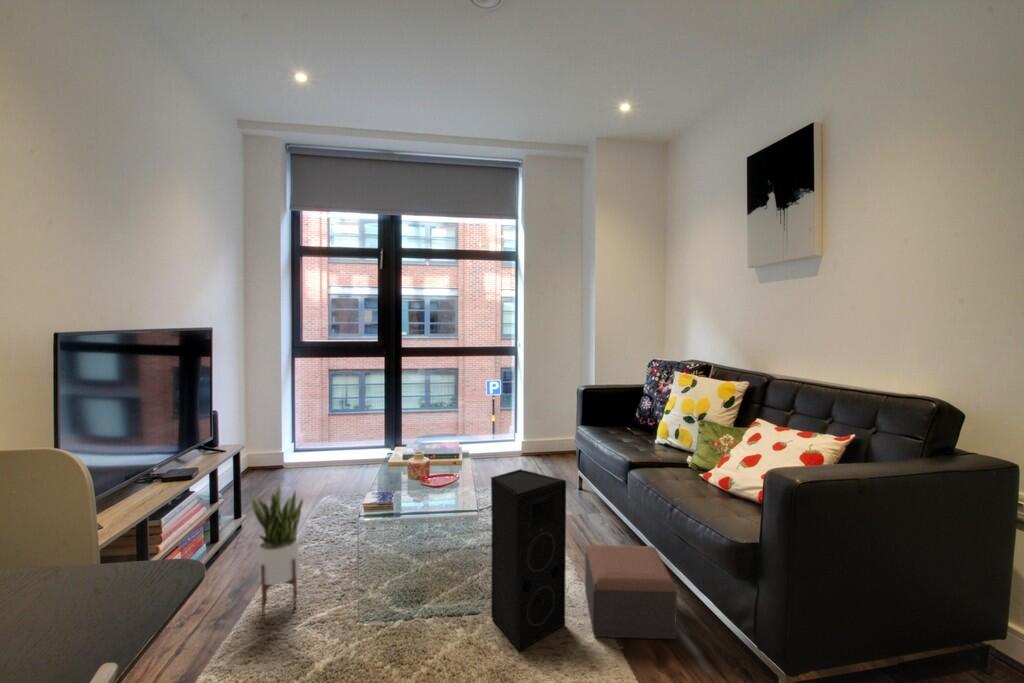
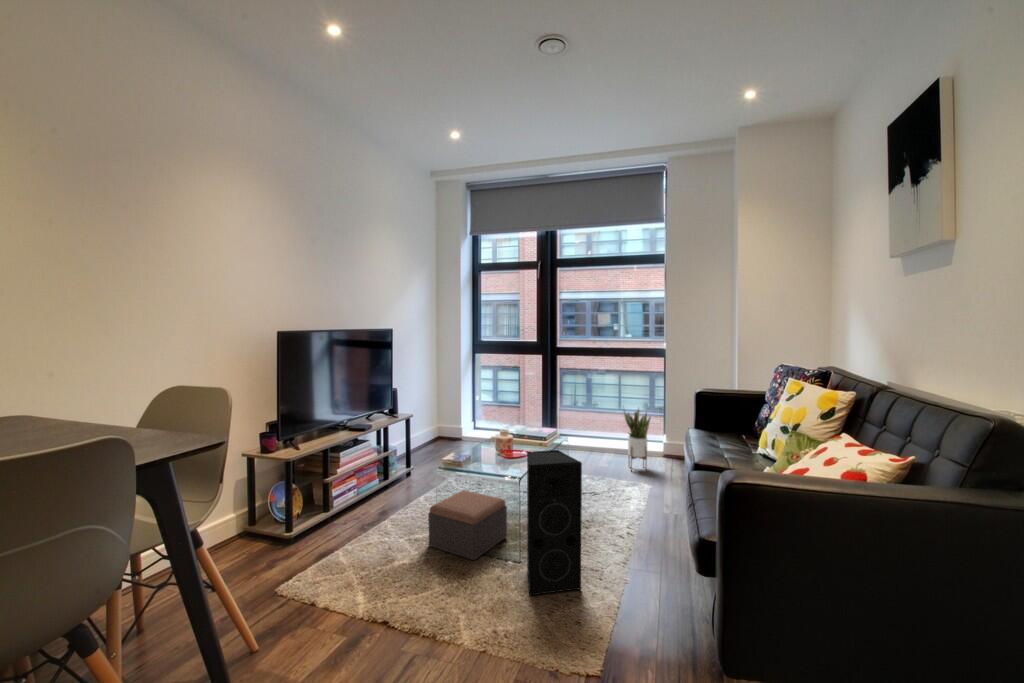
potted plant: present [247,484,303,615] -> present [624,409,651,468]
footstool: present [585,545,677,639] -> present [428,490,507,560]

